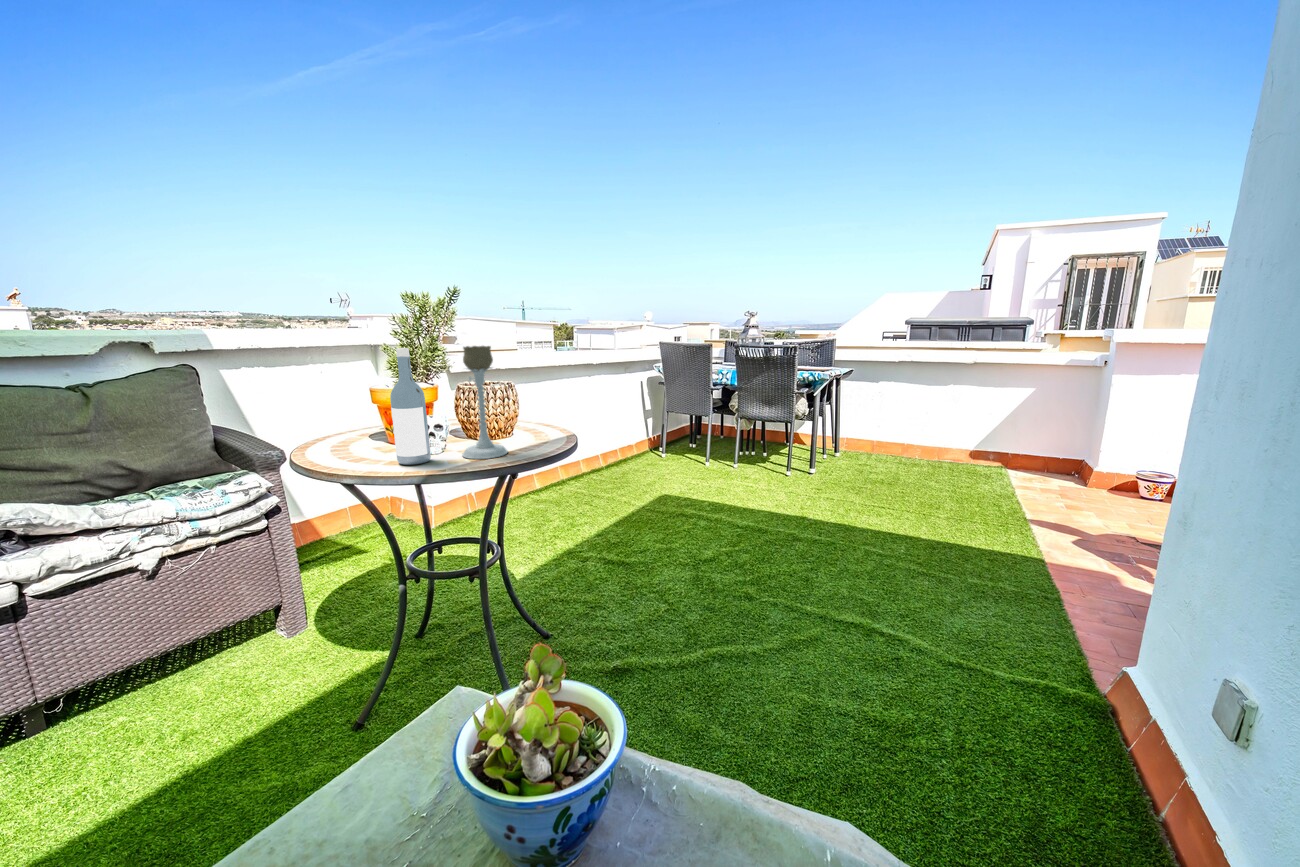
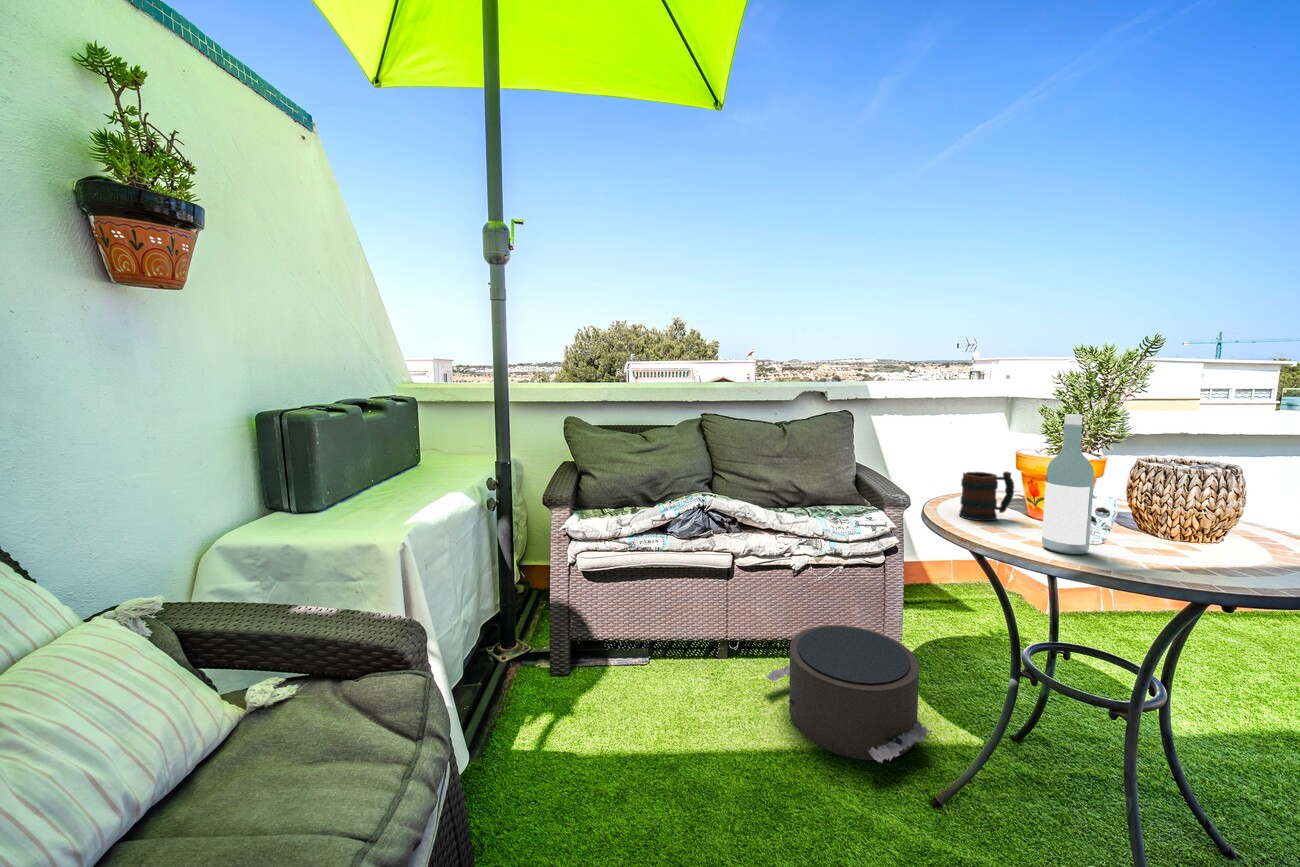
candle holder: present [463,346,507,459] -> none [1138,416,1224,576]
mug: none [325,406,375,456] -> present [959,472,1014,521]
pouf: none [120,600,344,753] -> present [766,625,932,763]

